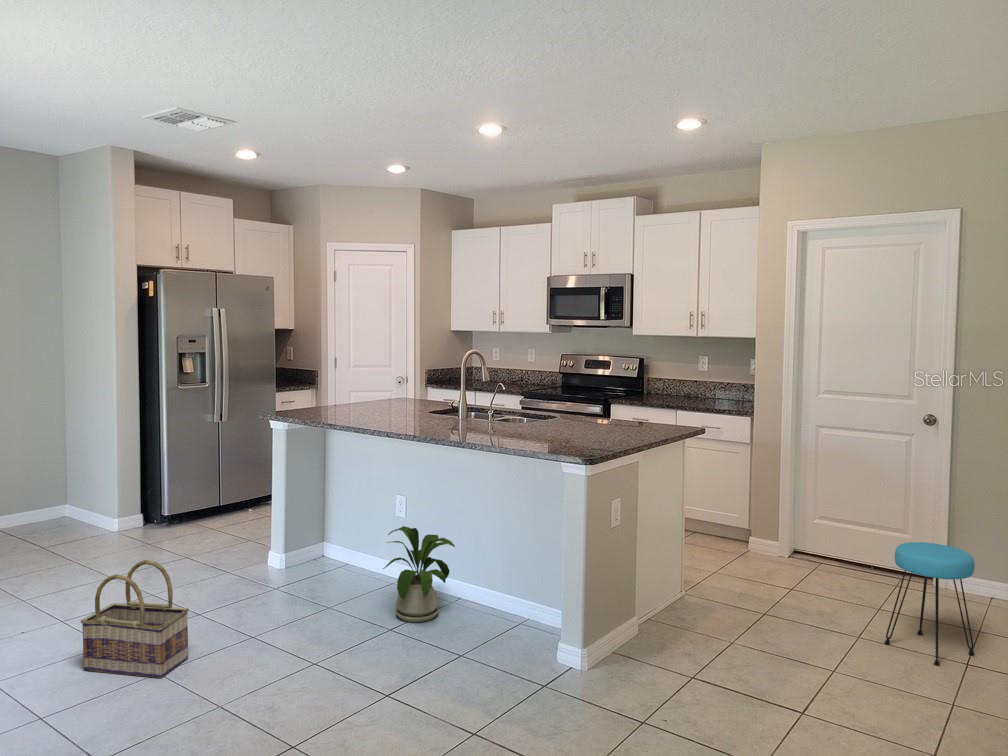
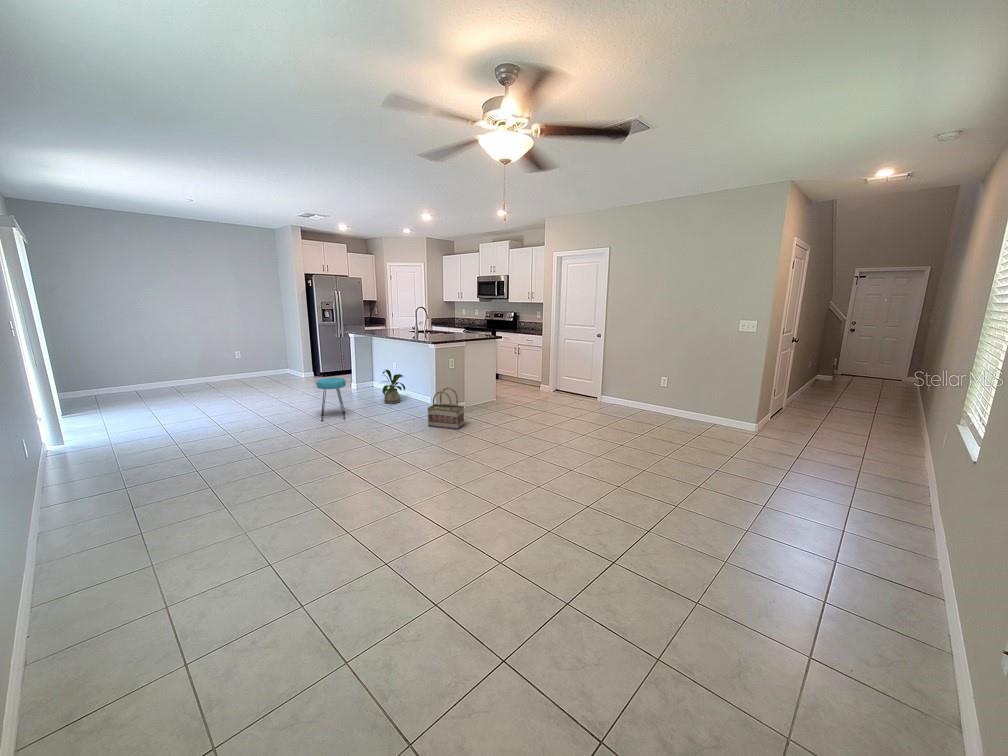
stool: present [885,542,975,664] -> present [317,378,346,421]
basket: present [81,560,189,678] -> present [427,388,464,429]

